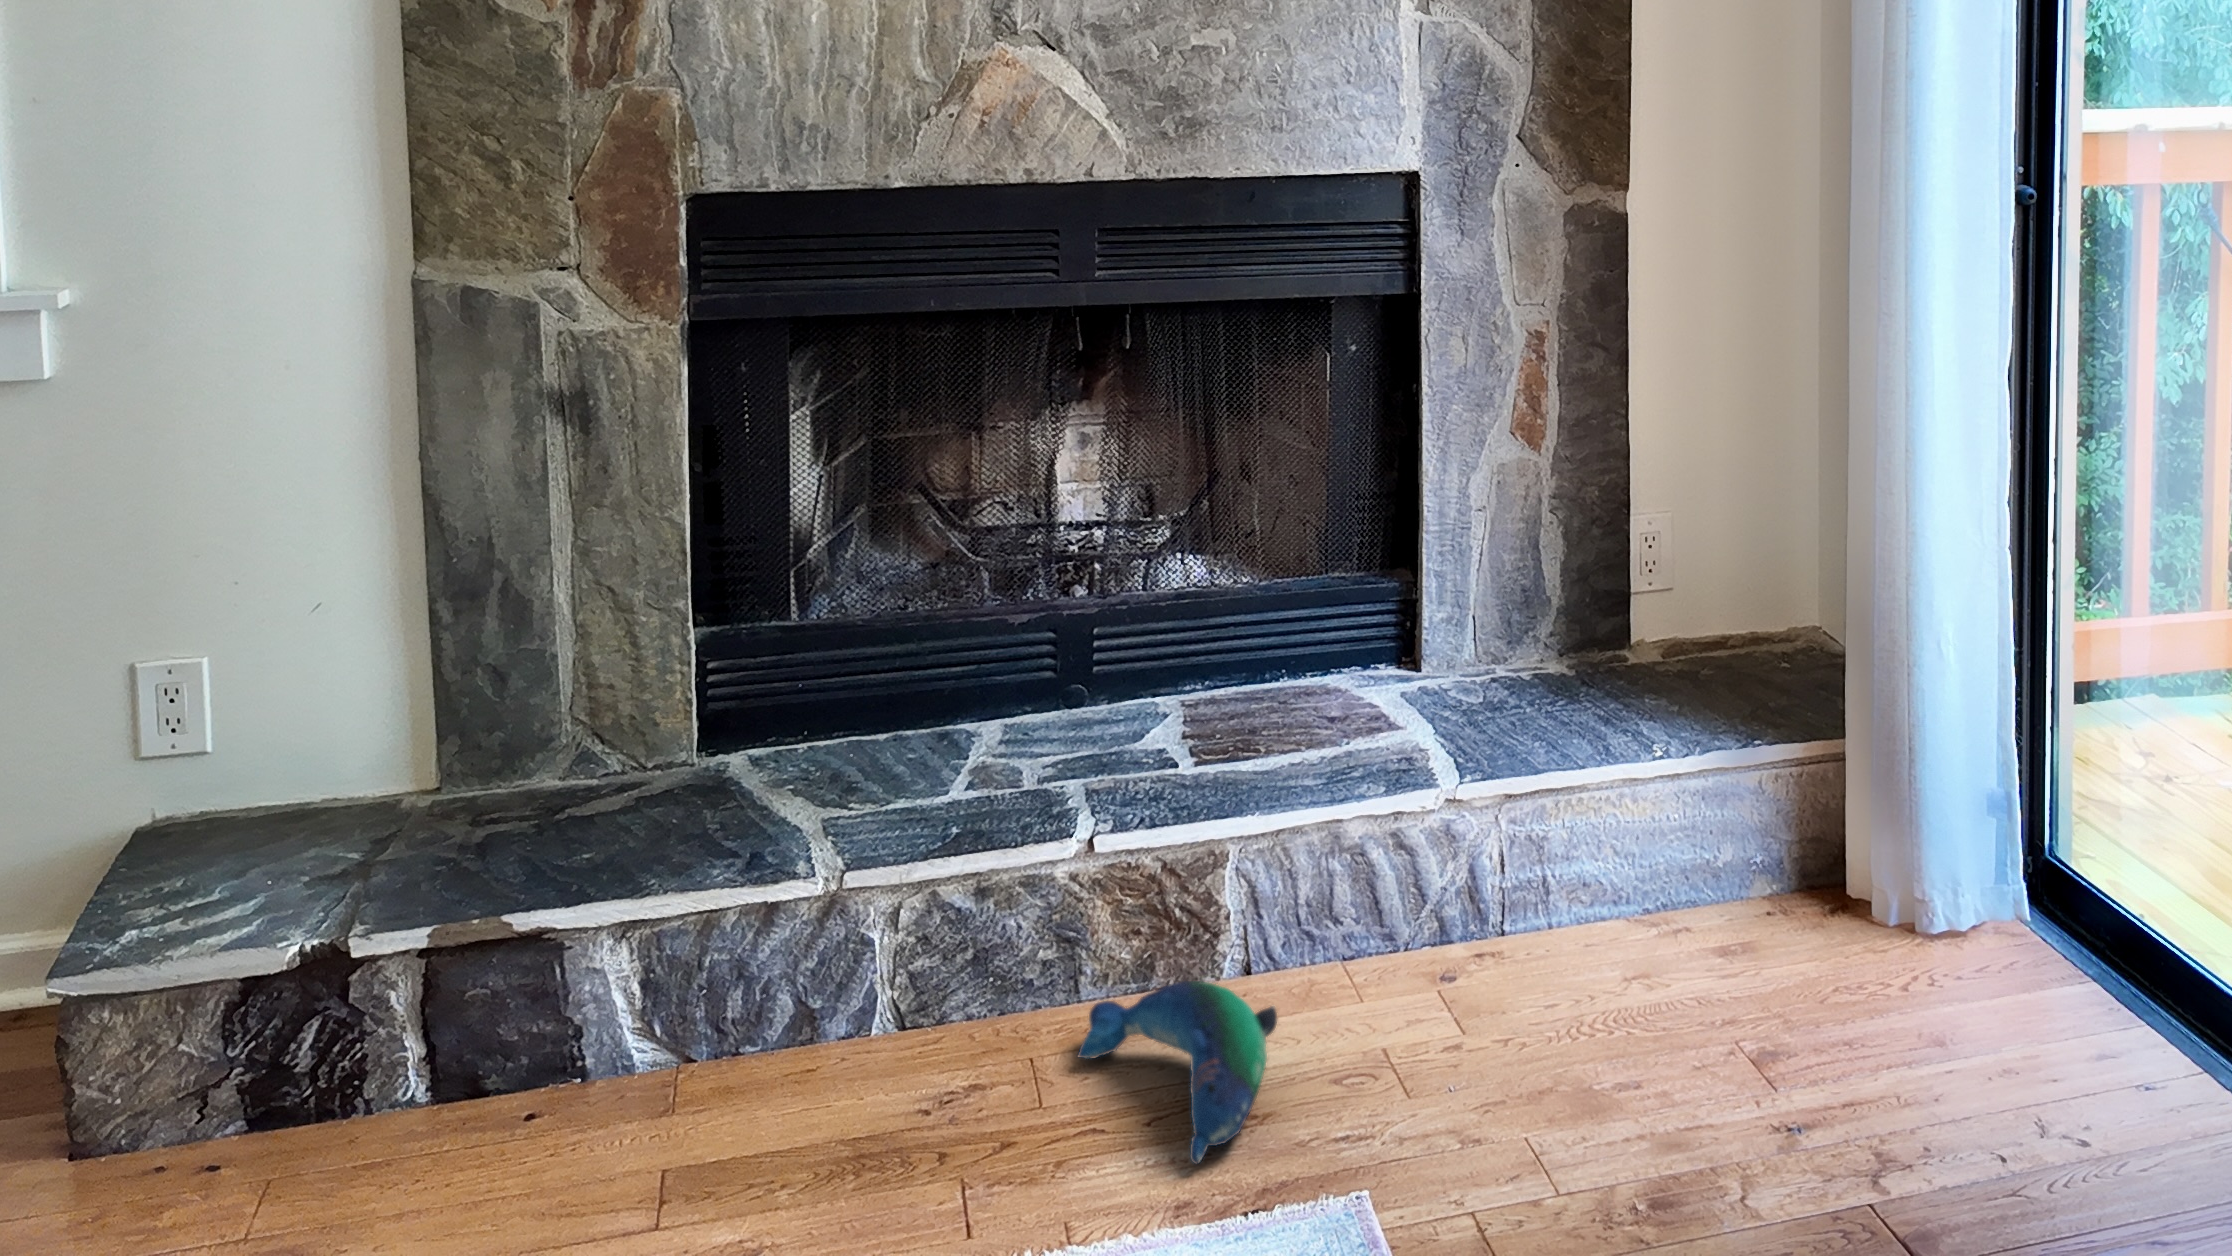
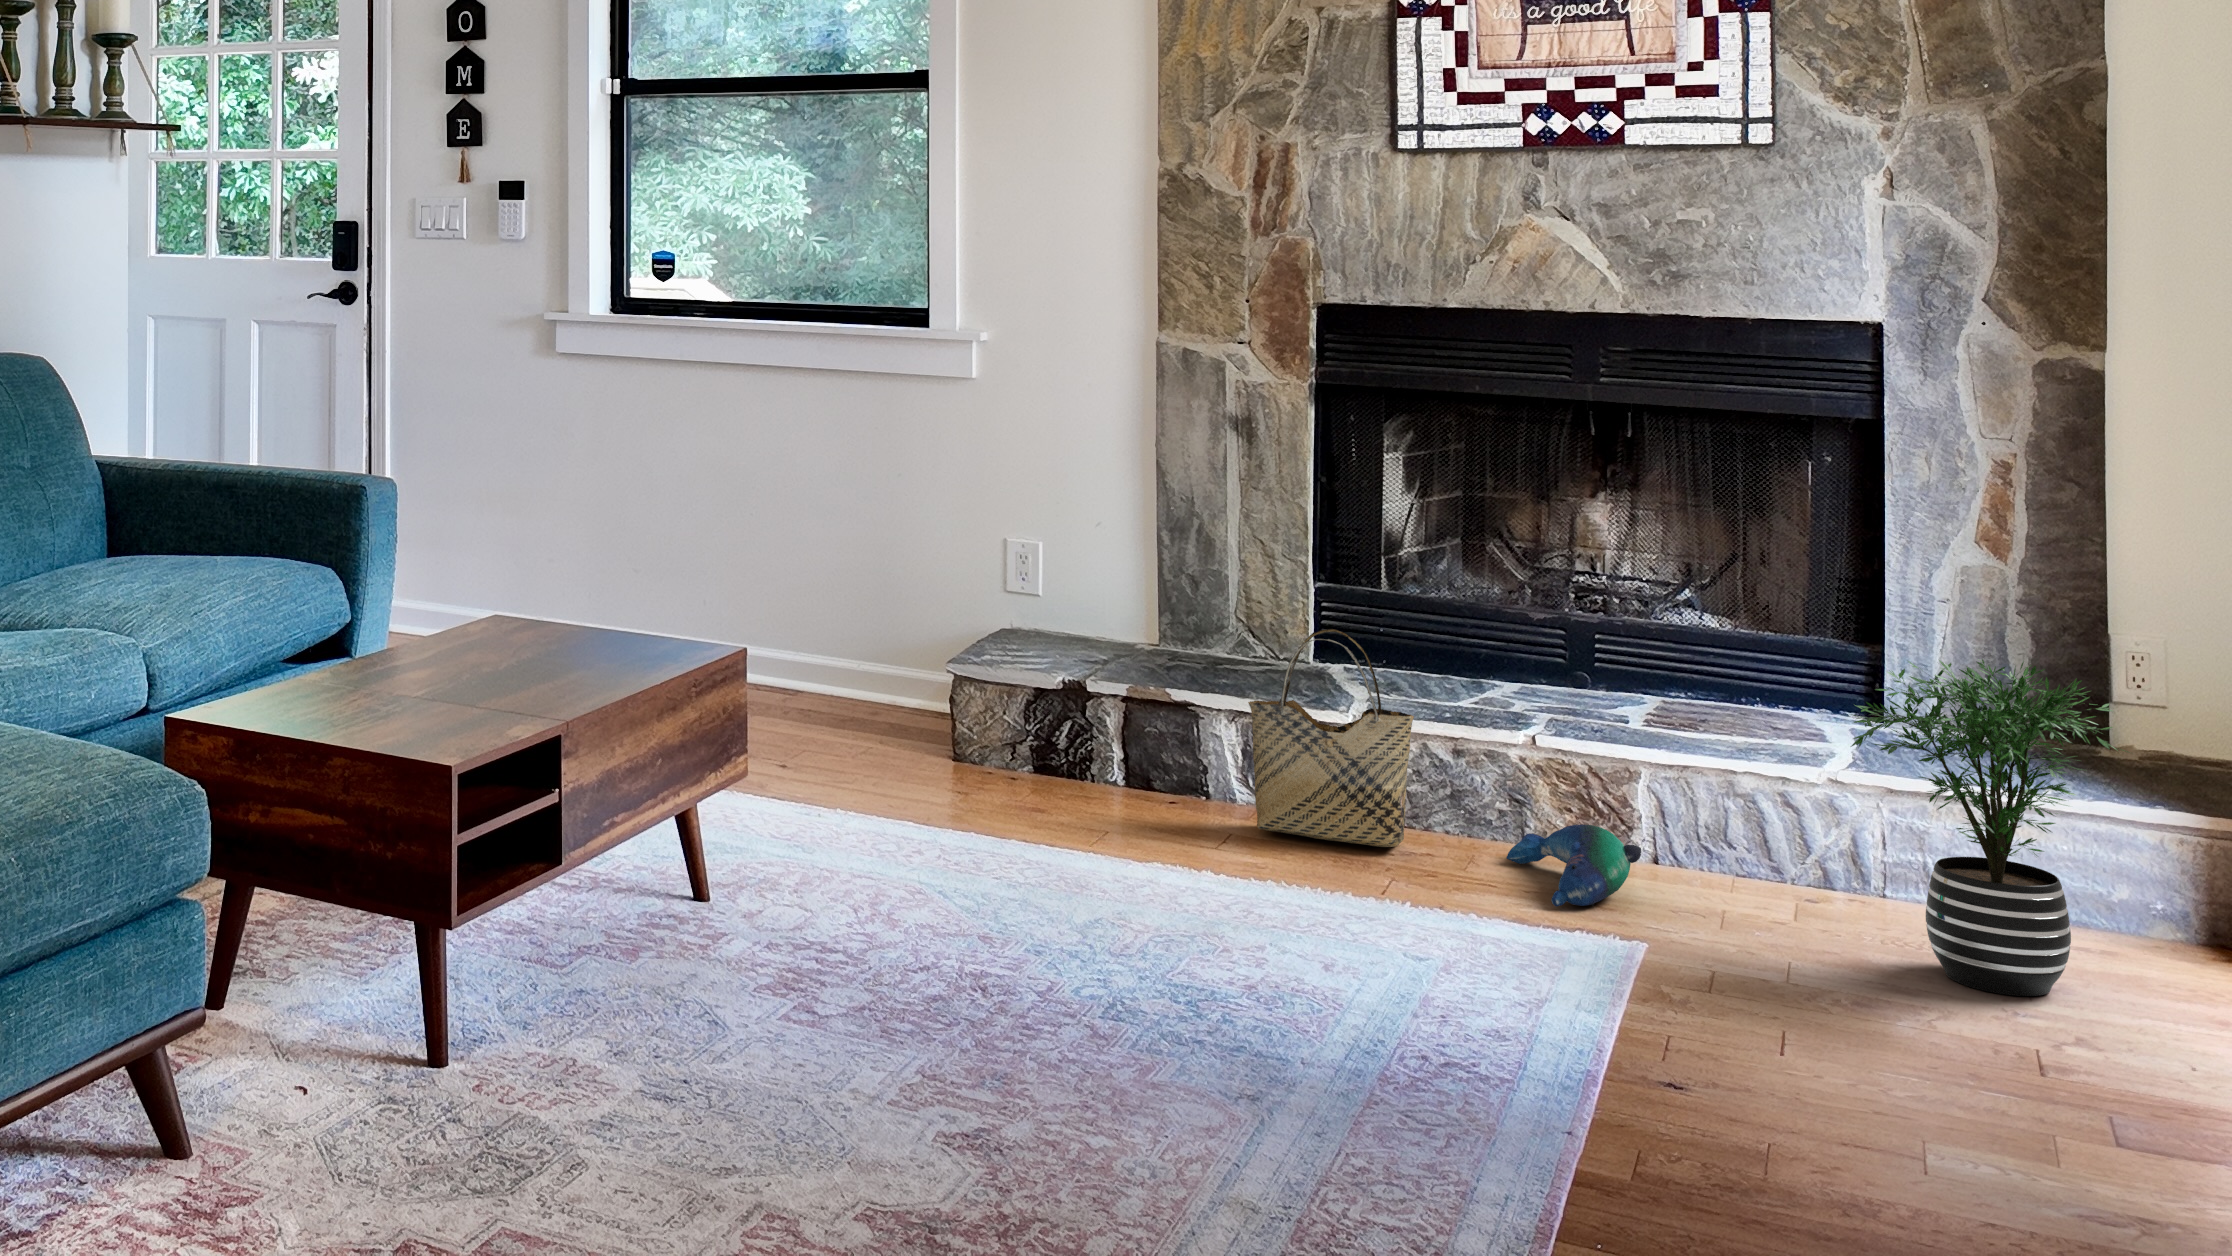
potted plant: none [1553,660,1858,1113] -> present [1851,659,2128,996]
woven basket: none [668,764,935,1150] -> present [1248,629,1414,847]

